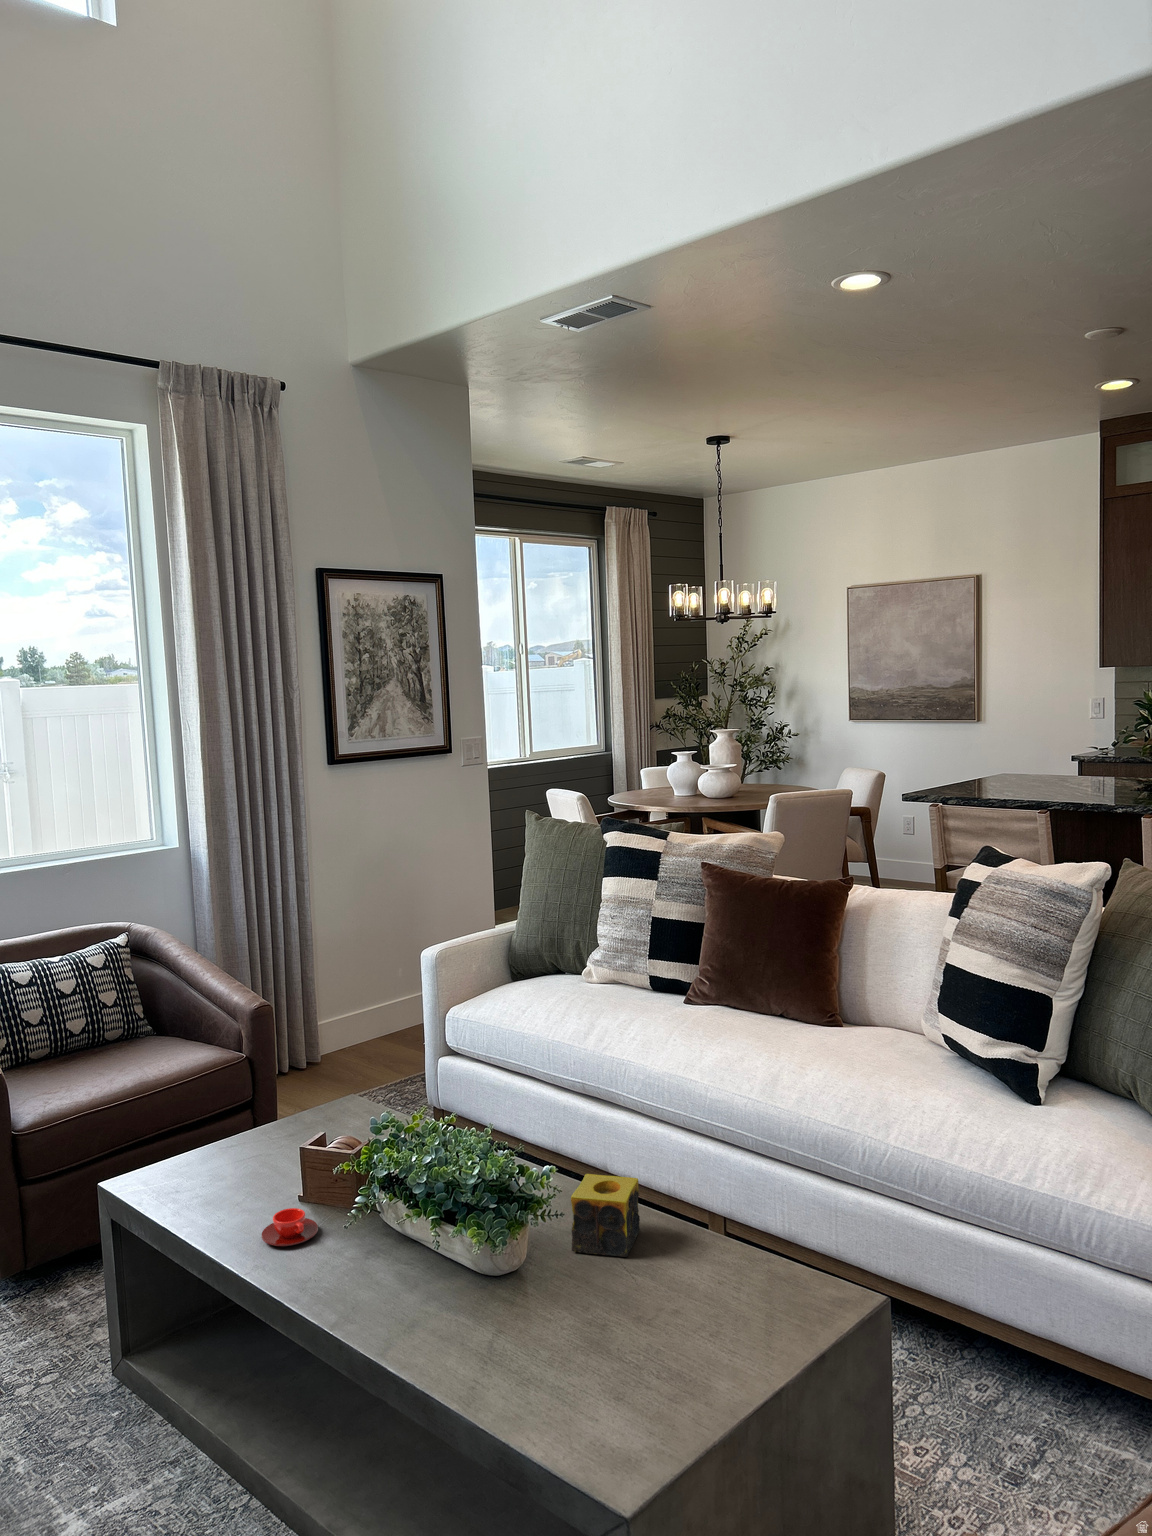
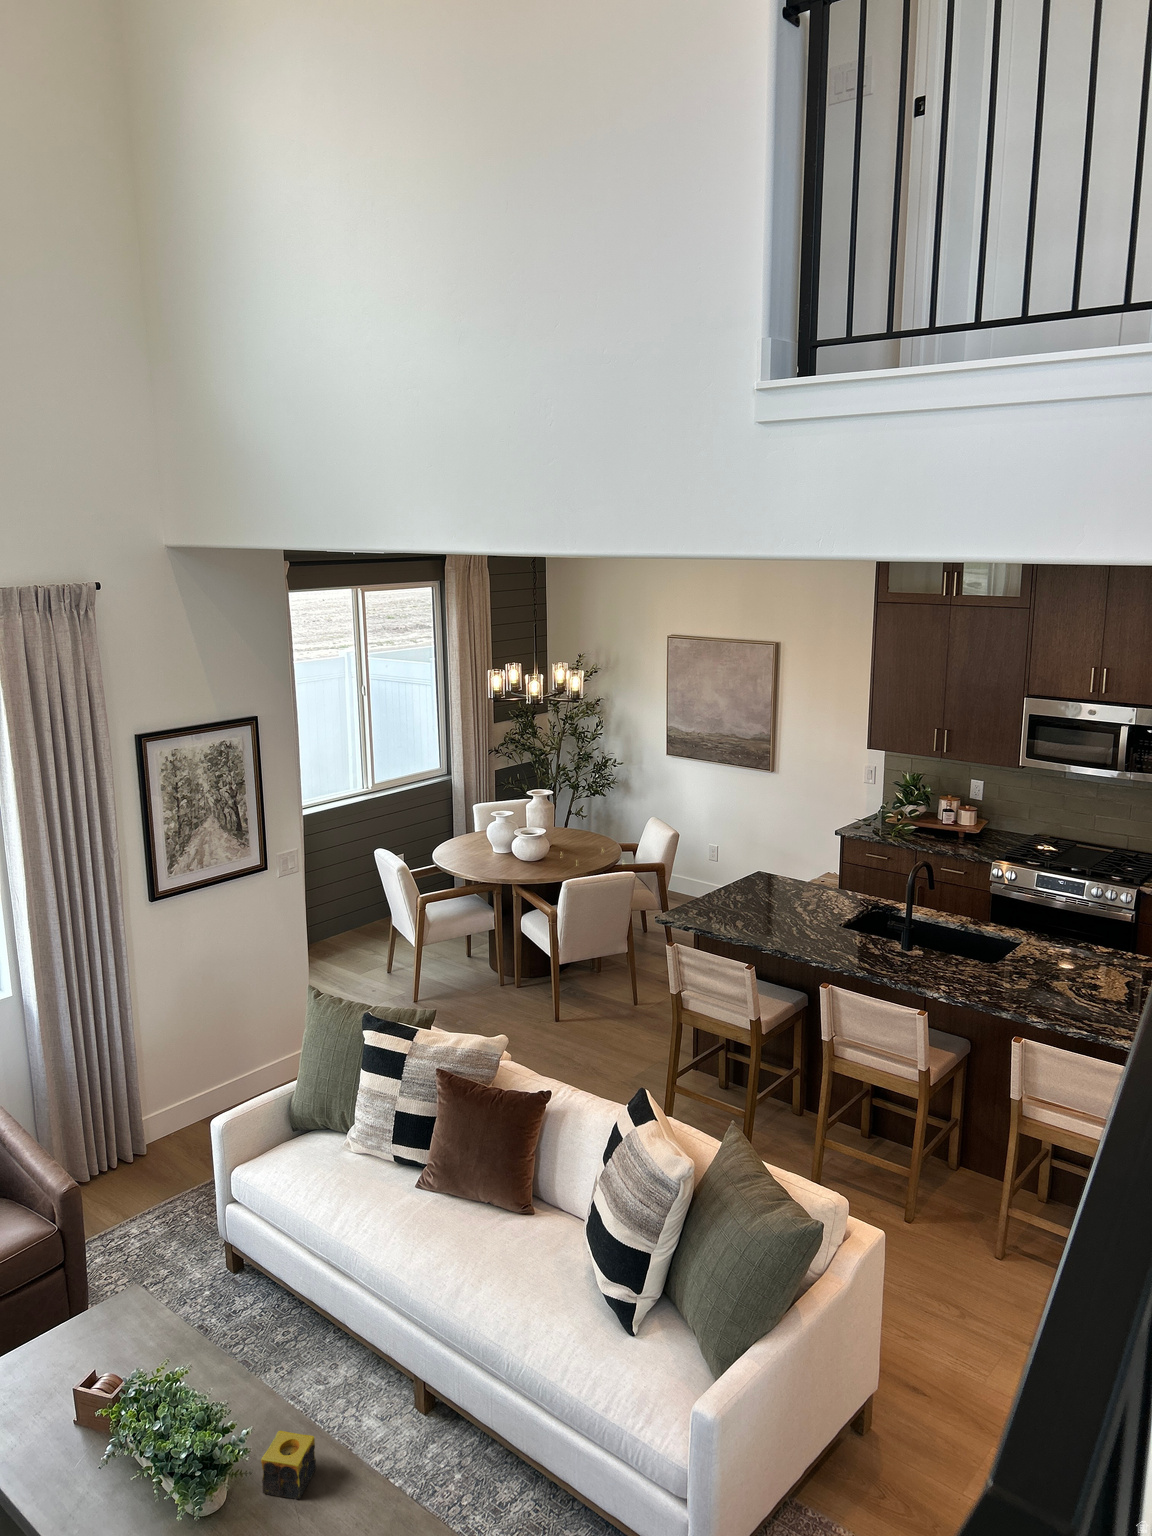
teacup: present [262,1208,318,1246] -> none [42,1453,85,1489]

